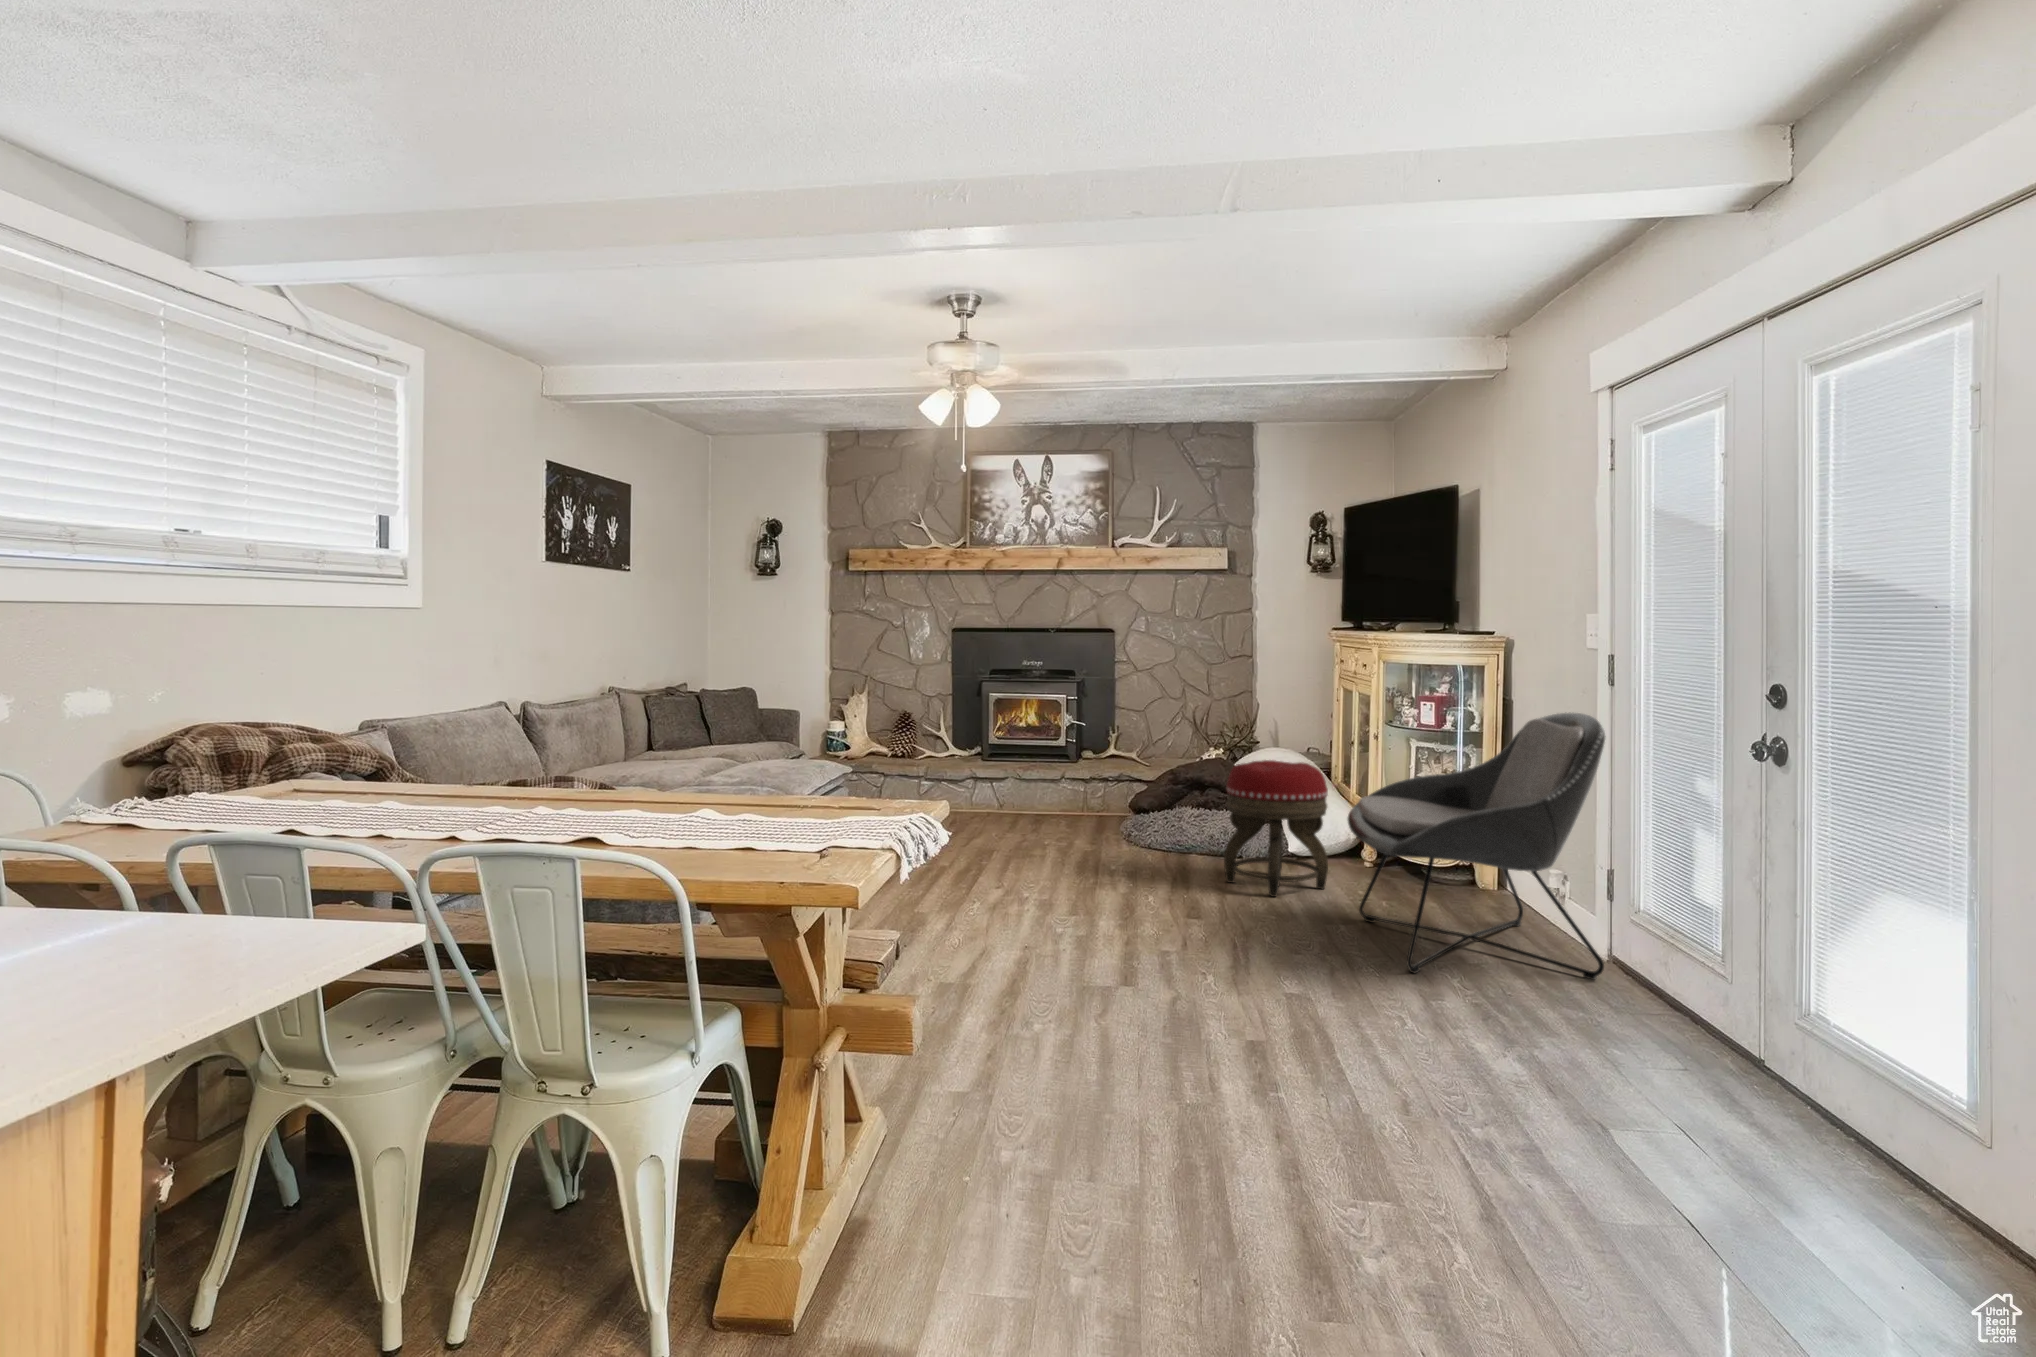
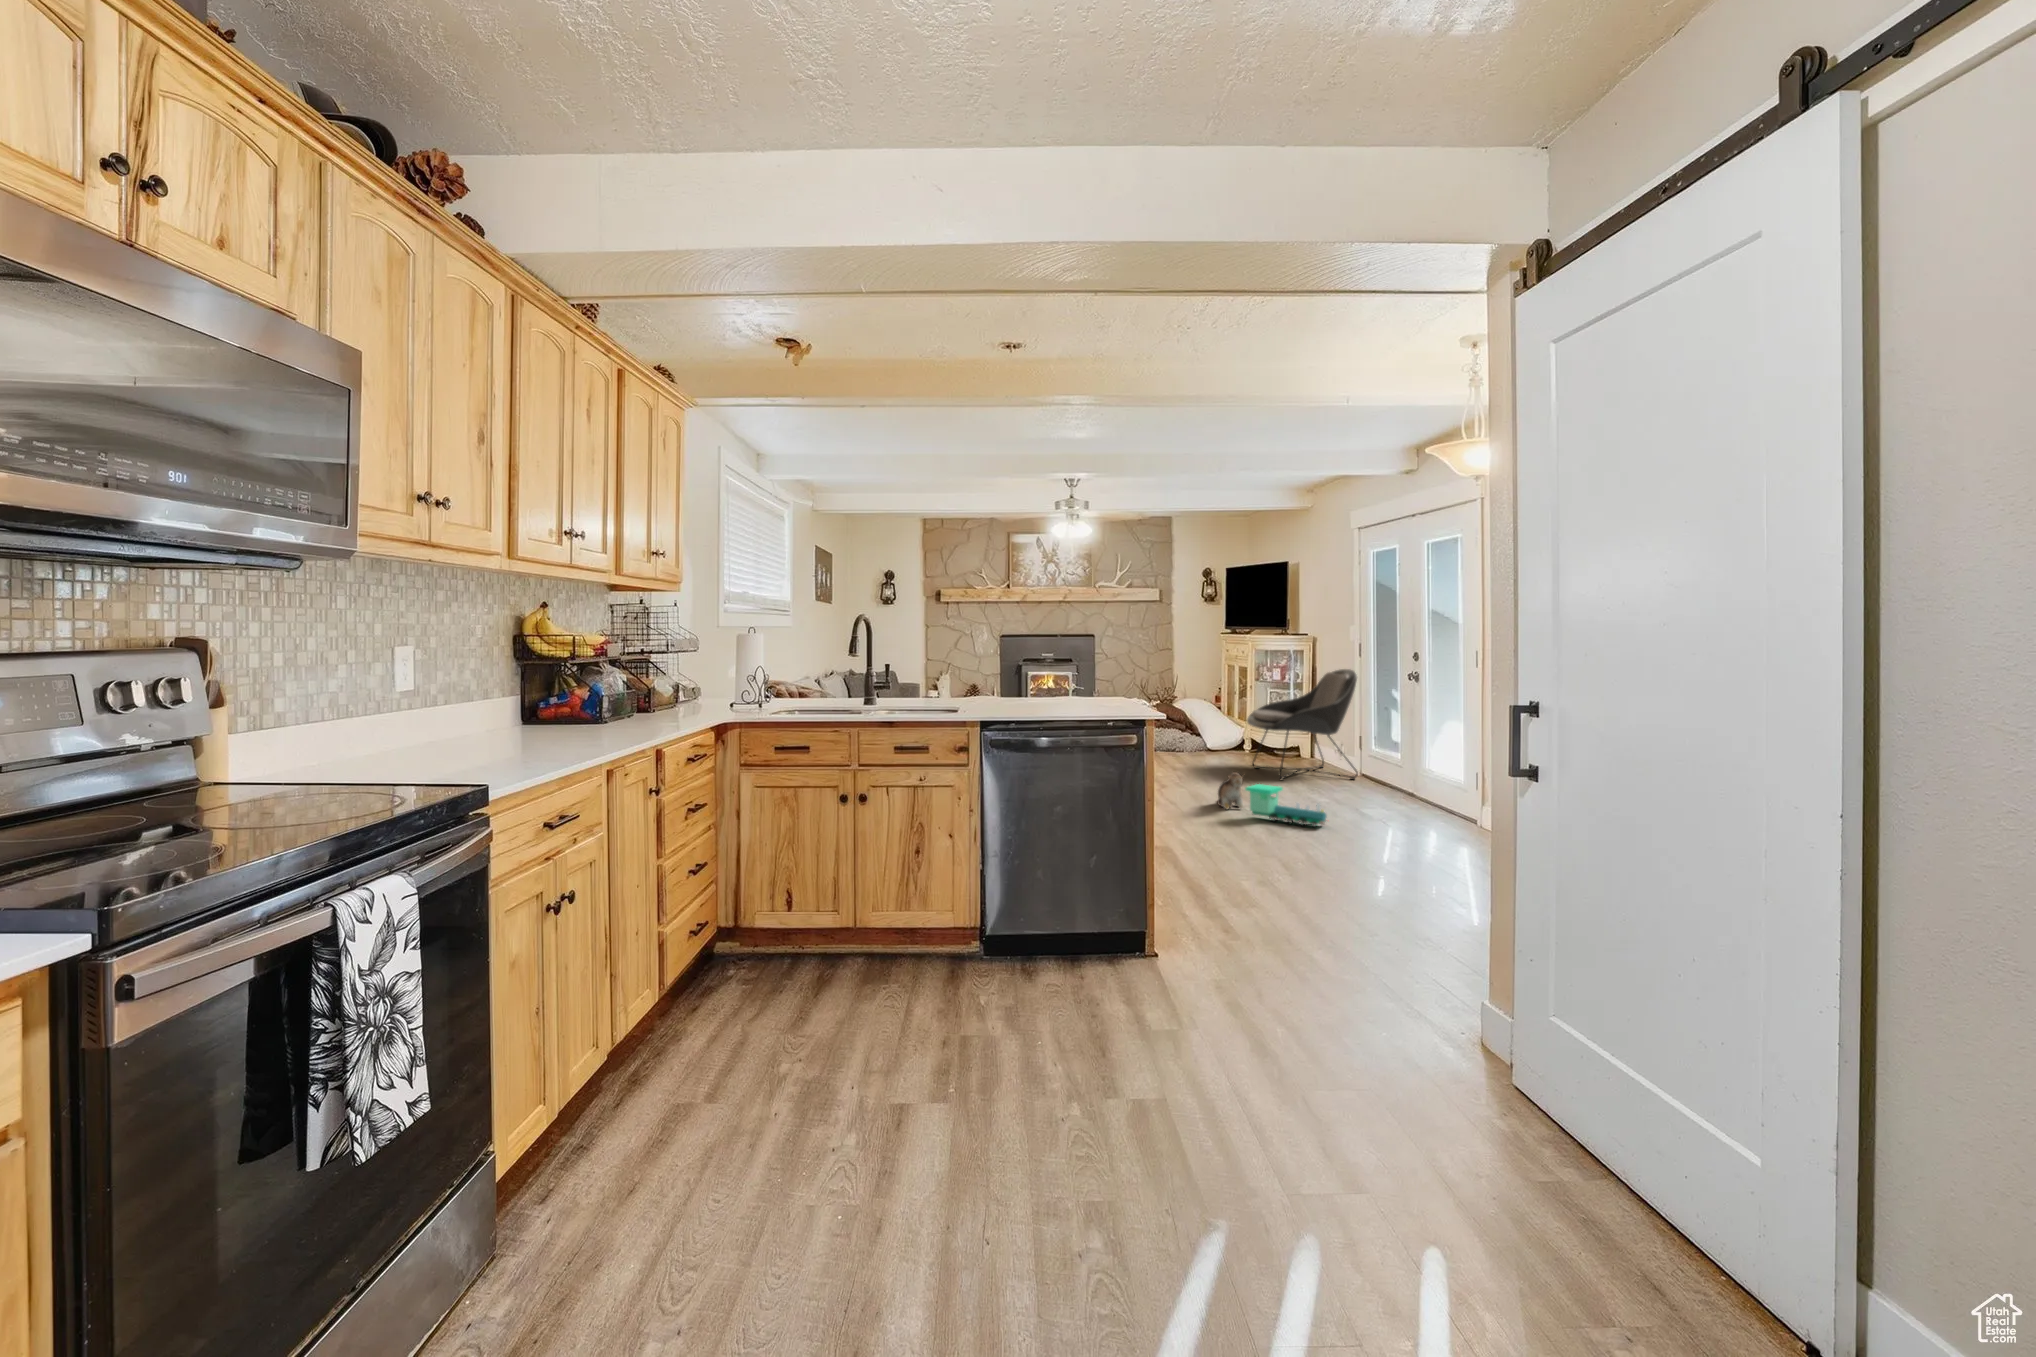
footstool: present [1224,760,1328,897] -> none [1182,699,1233,763]
plush toy: none [1206,1018,1269,1118] -> present [1217,772,1243,810]
toy train: none [1252,1073,1509,1283] -> present [1246,784,1326,827]

